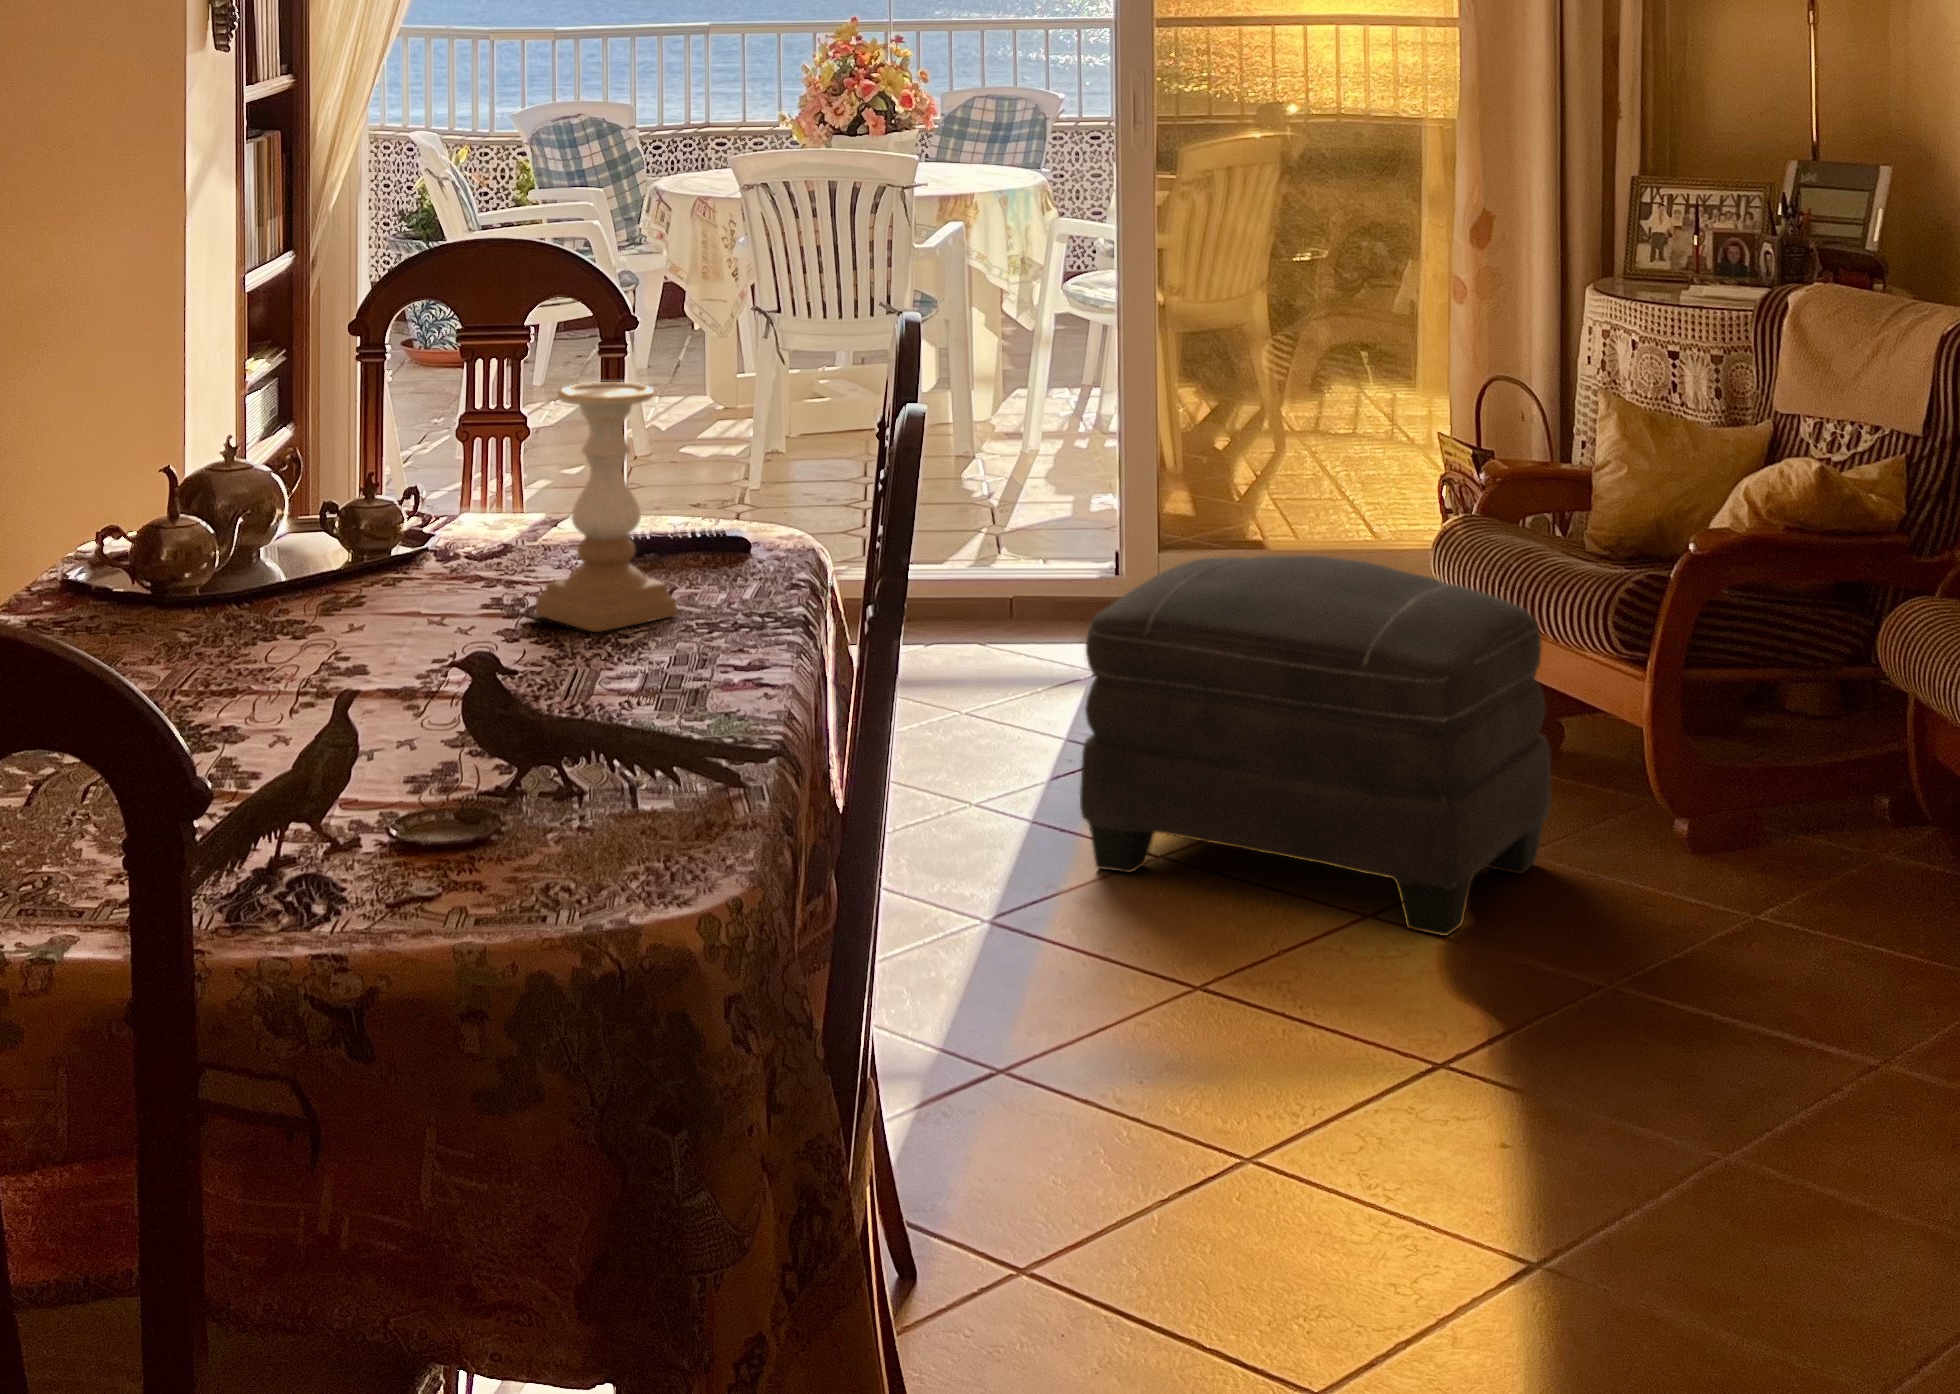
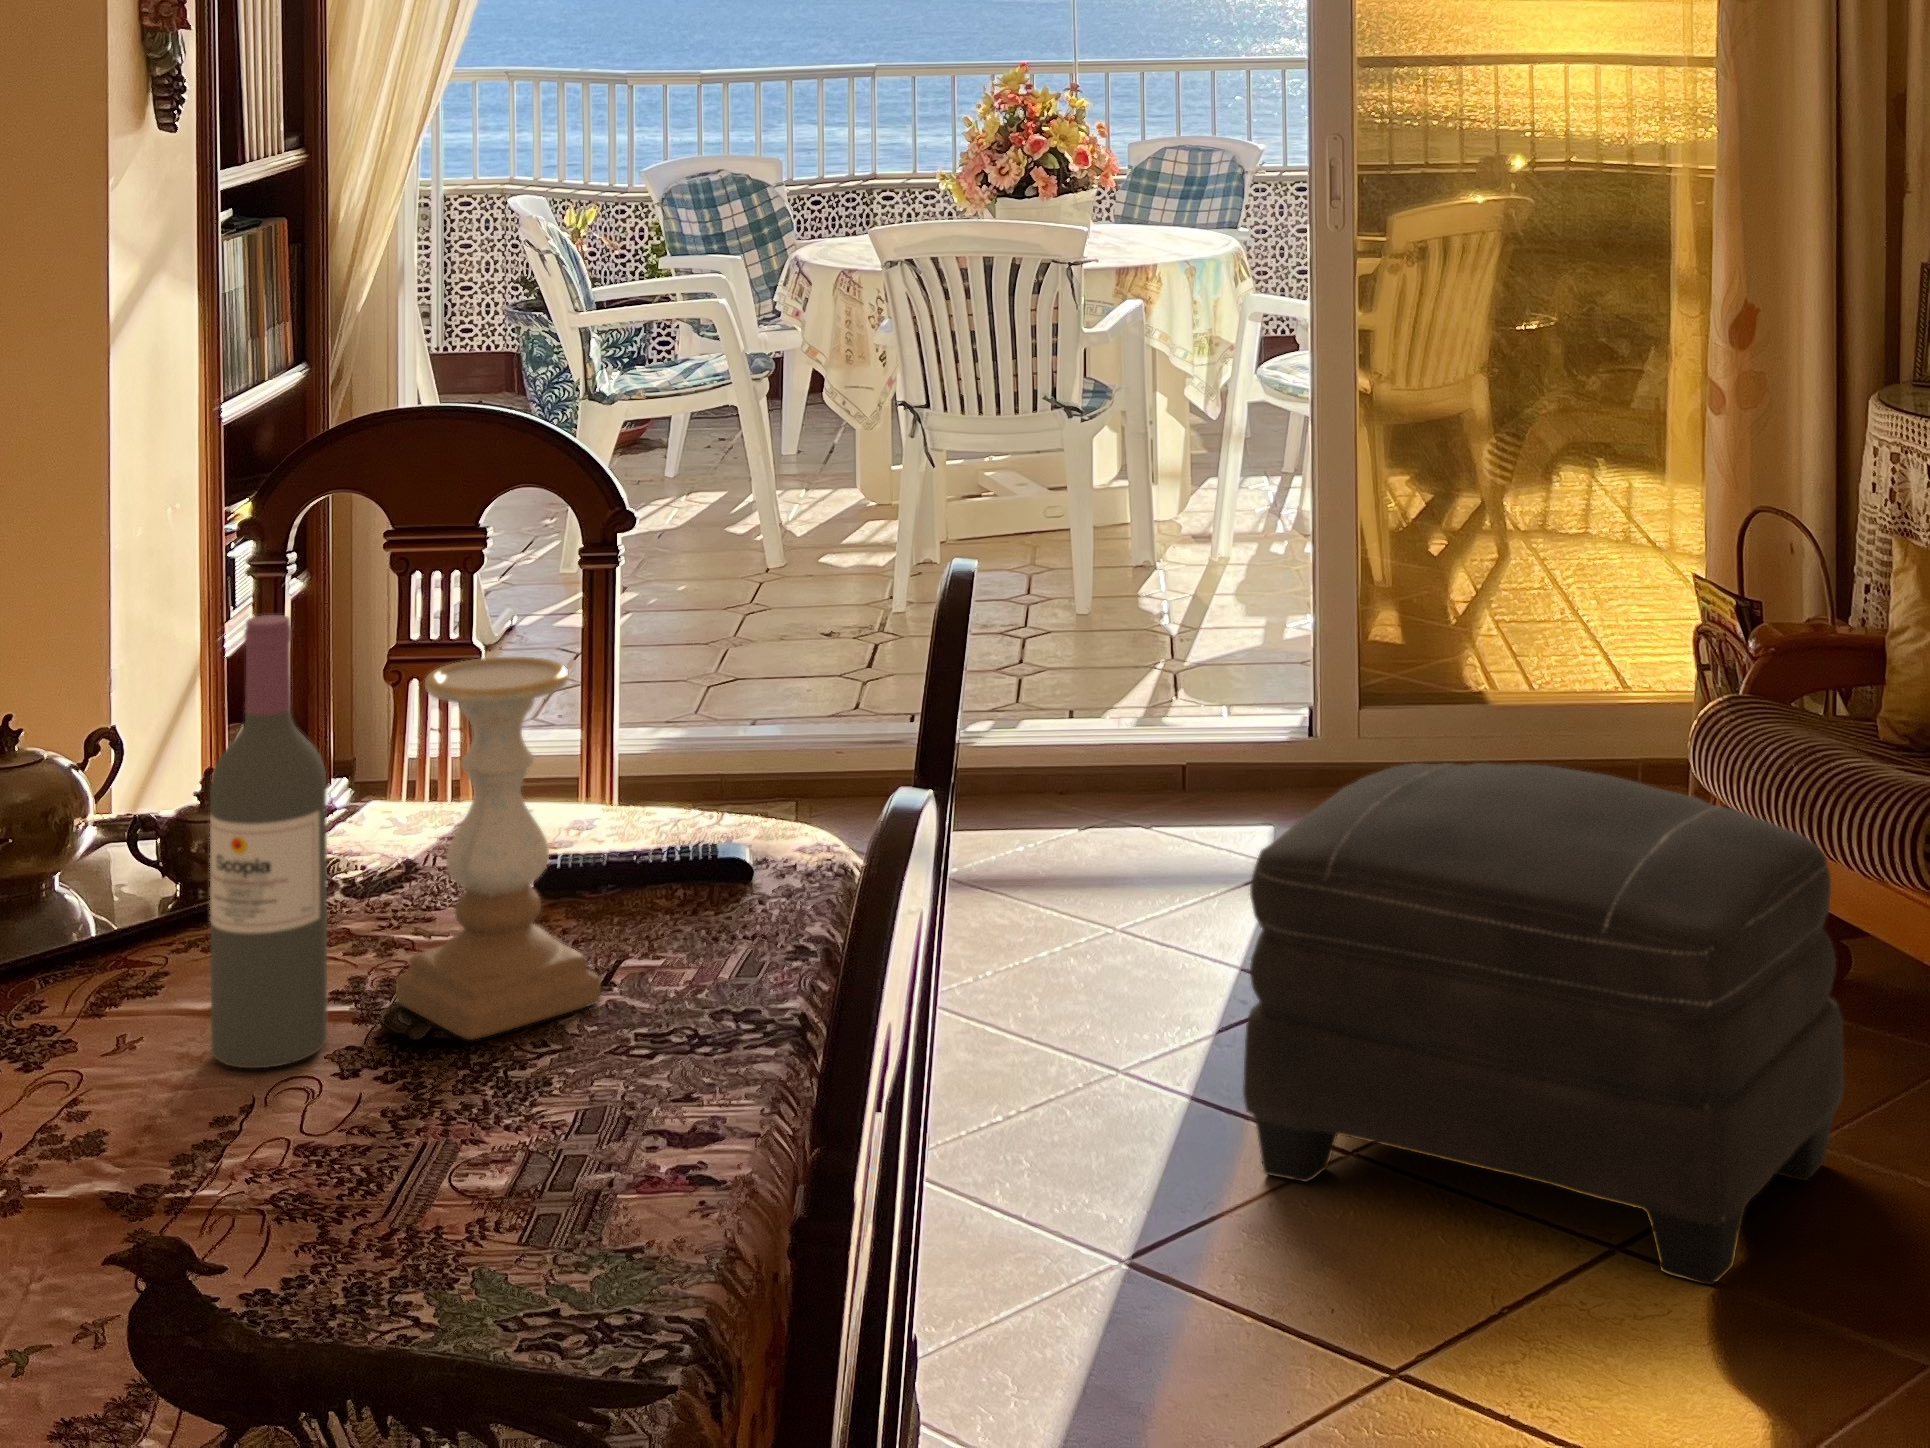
wine bottle: none [422,343,499,645] -> present [210,615,328,1068]

